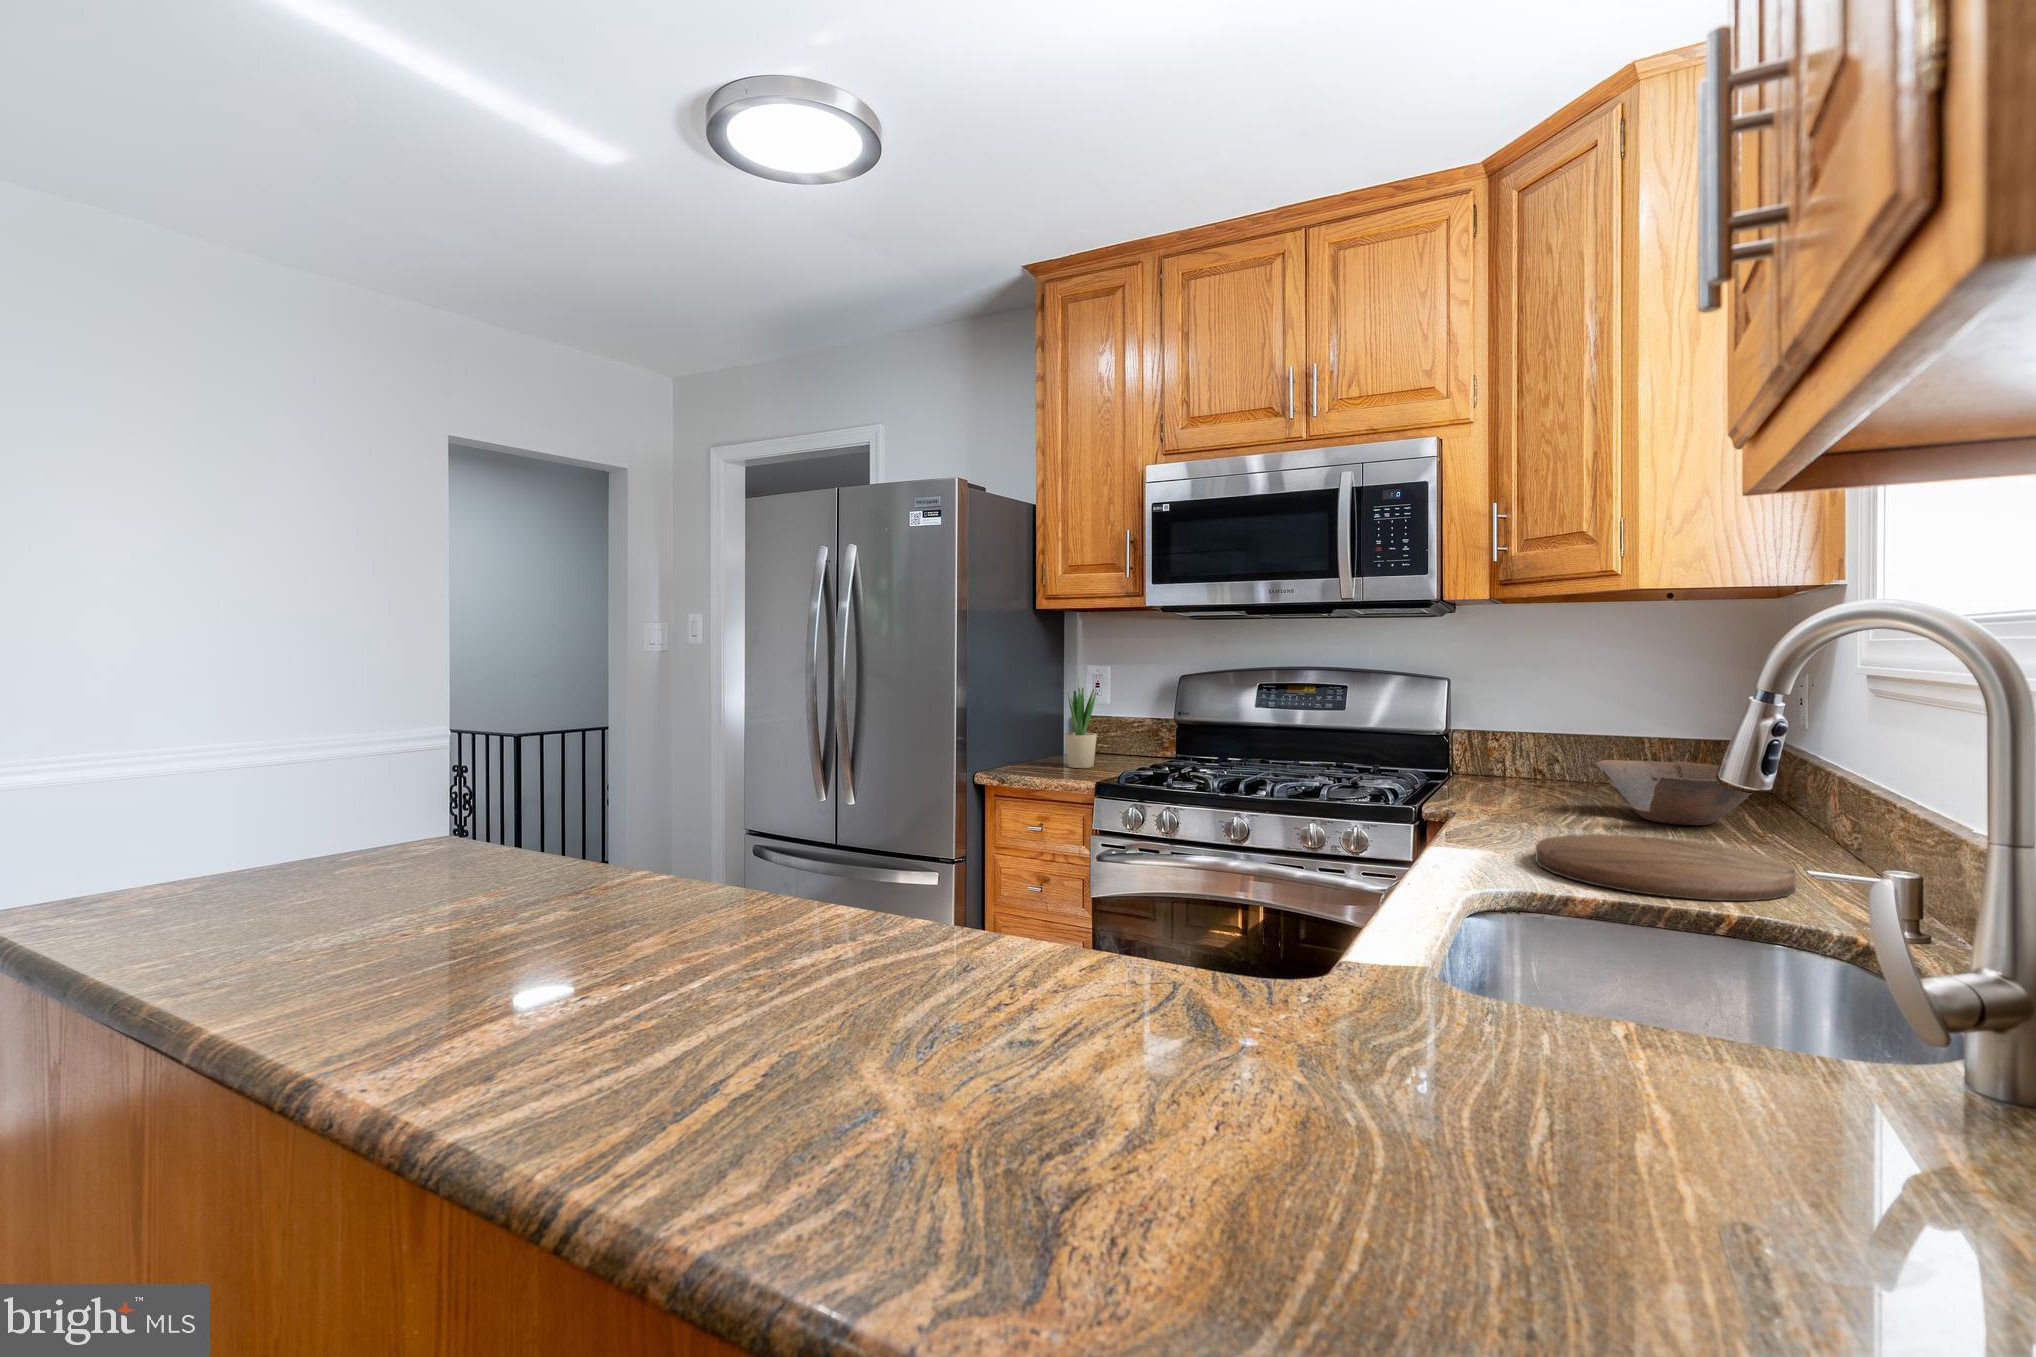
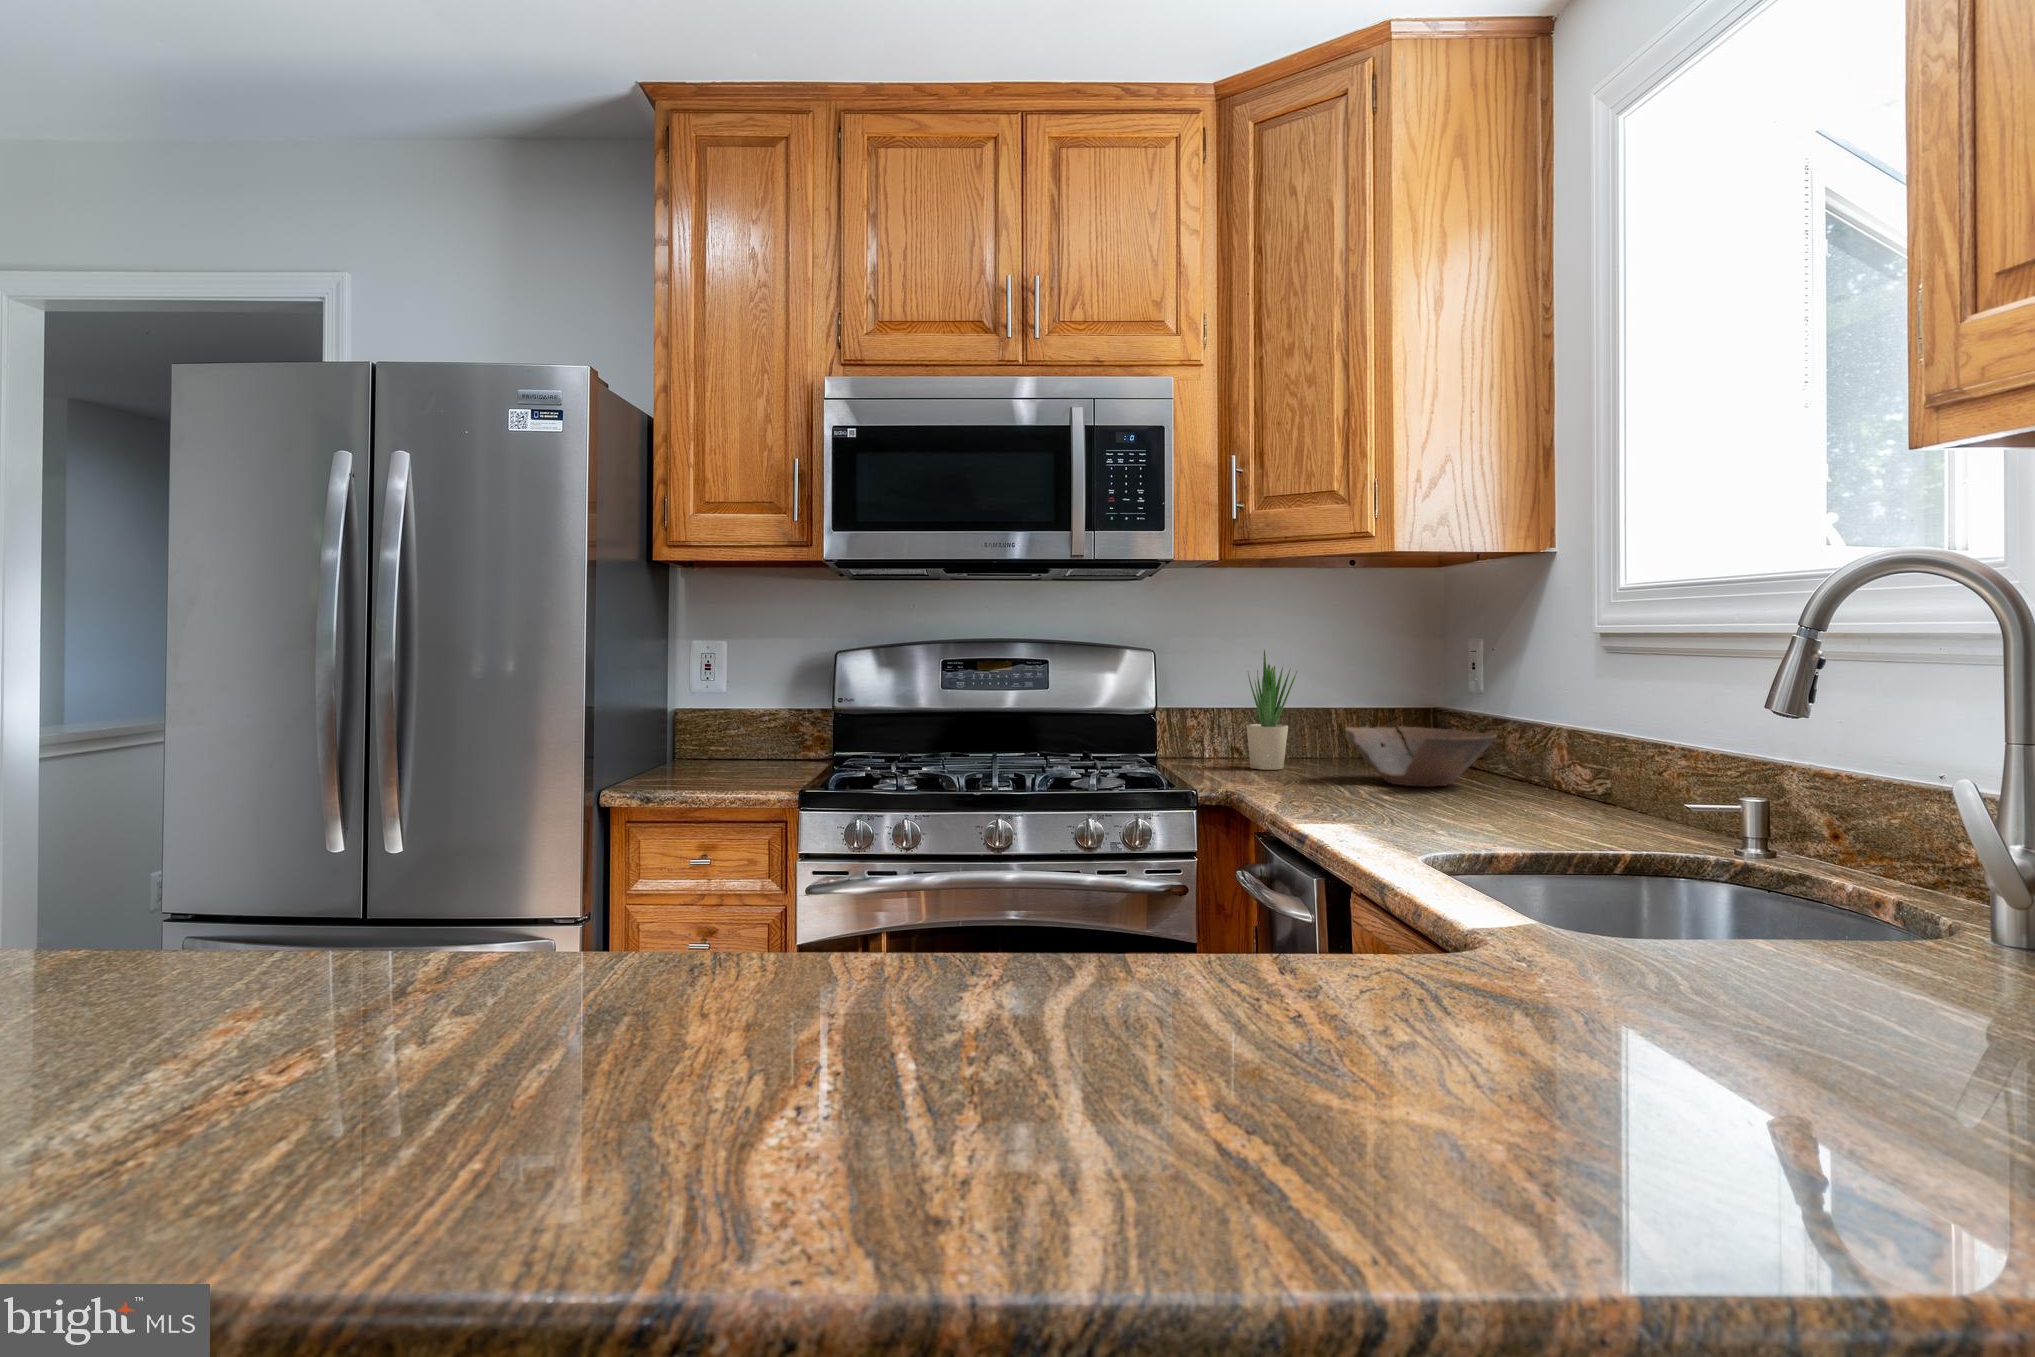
potted plant: present [1065,680,1097,768] -> present [1247,650,1297,770]
cutting board: present [1535,834,1796,901] -> none [1389,795,1634,846]

